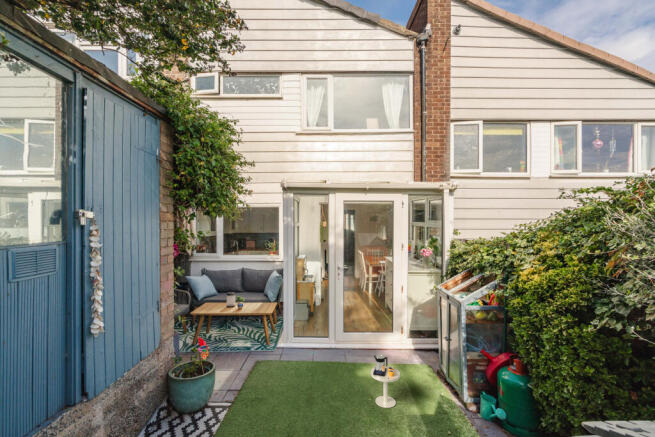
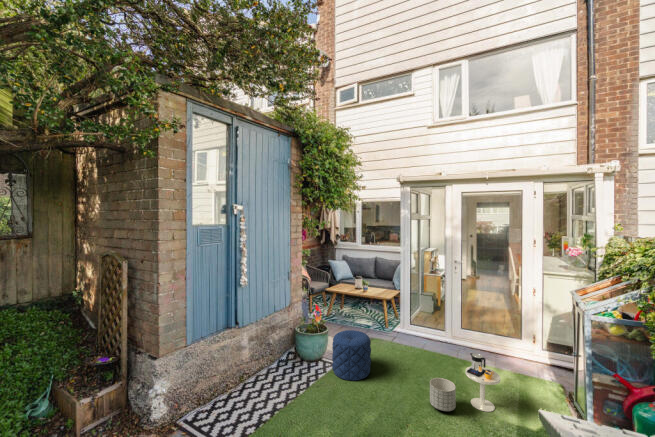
pouf: none [227,359,274,422] -> present [332,330,371,380]
planter: none [344,387,368,421] -> present [430,378,456,411]

